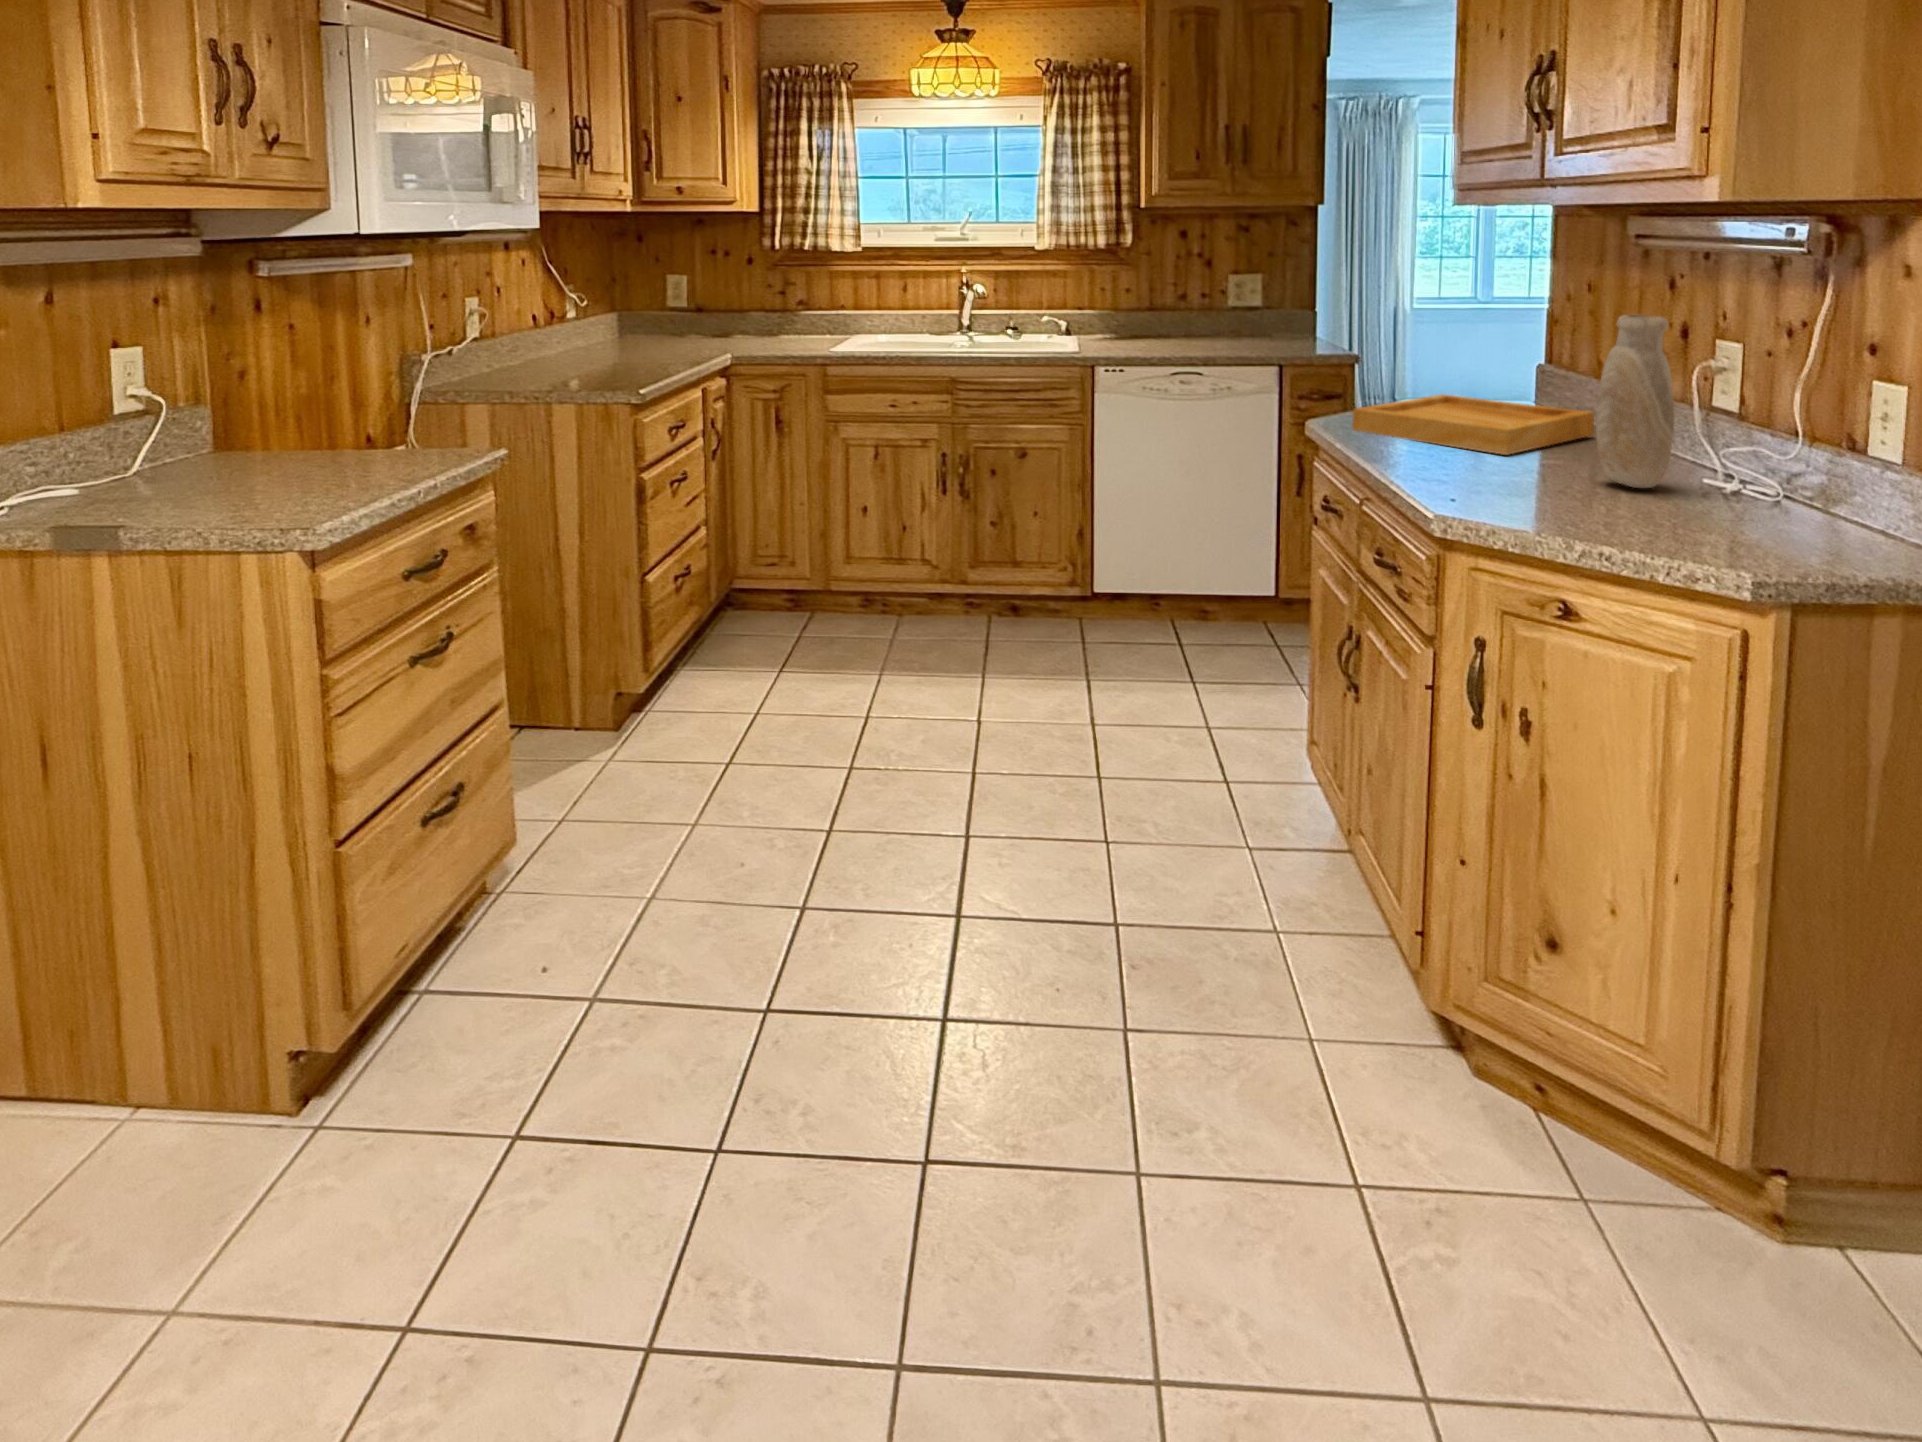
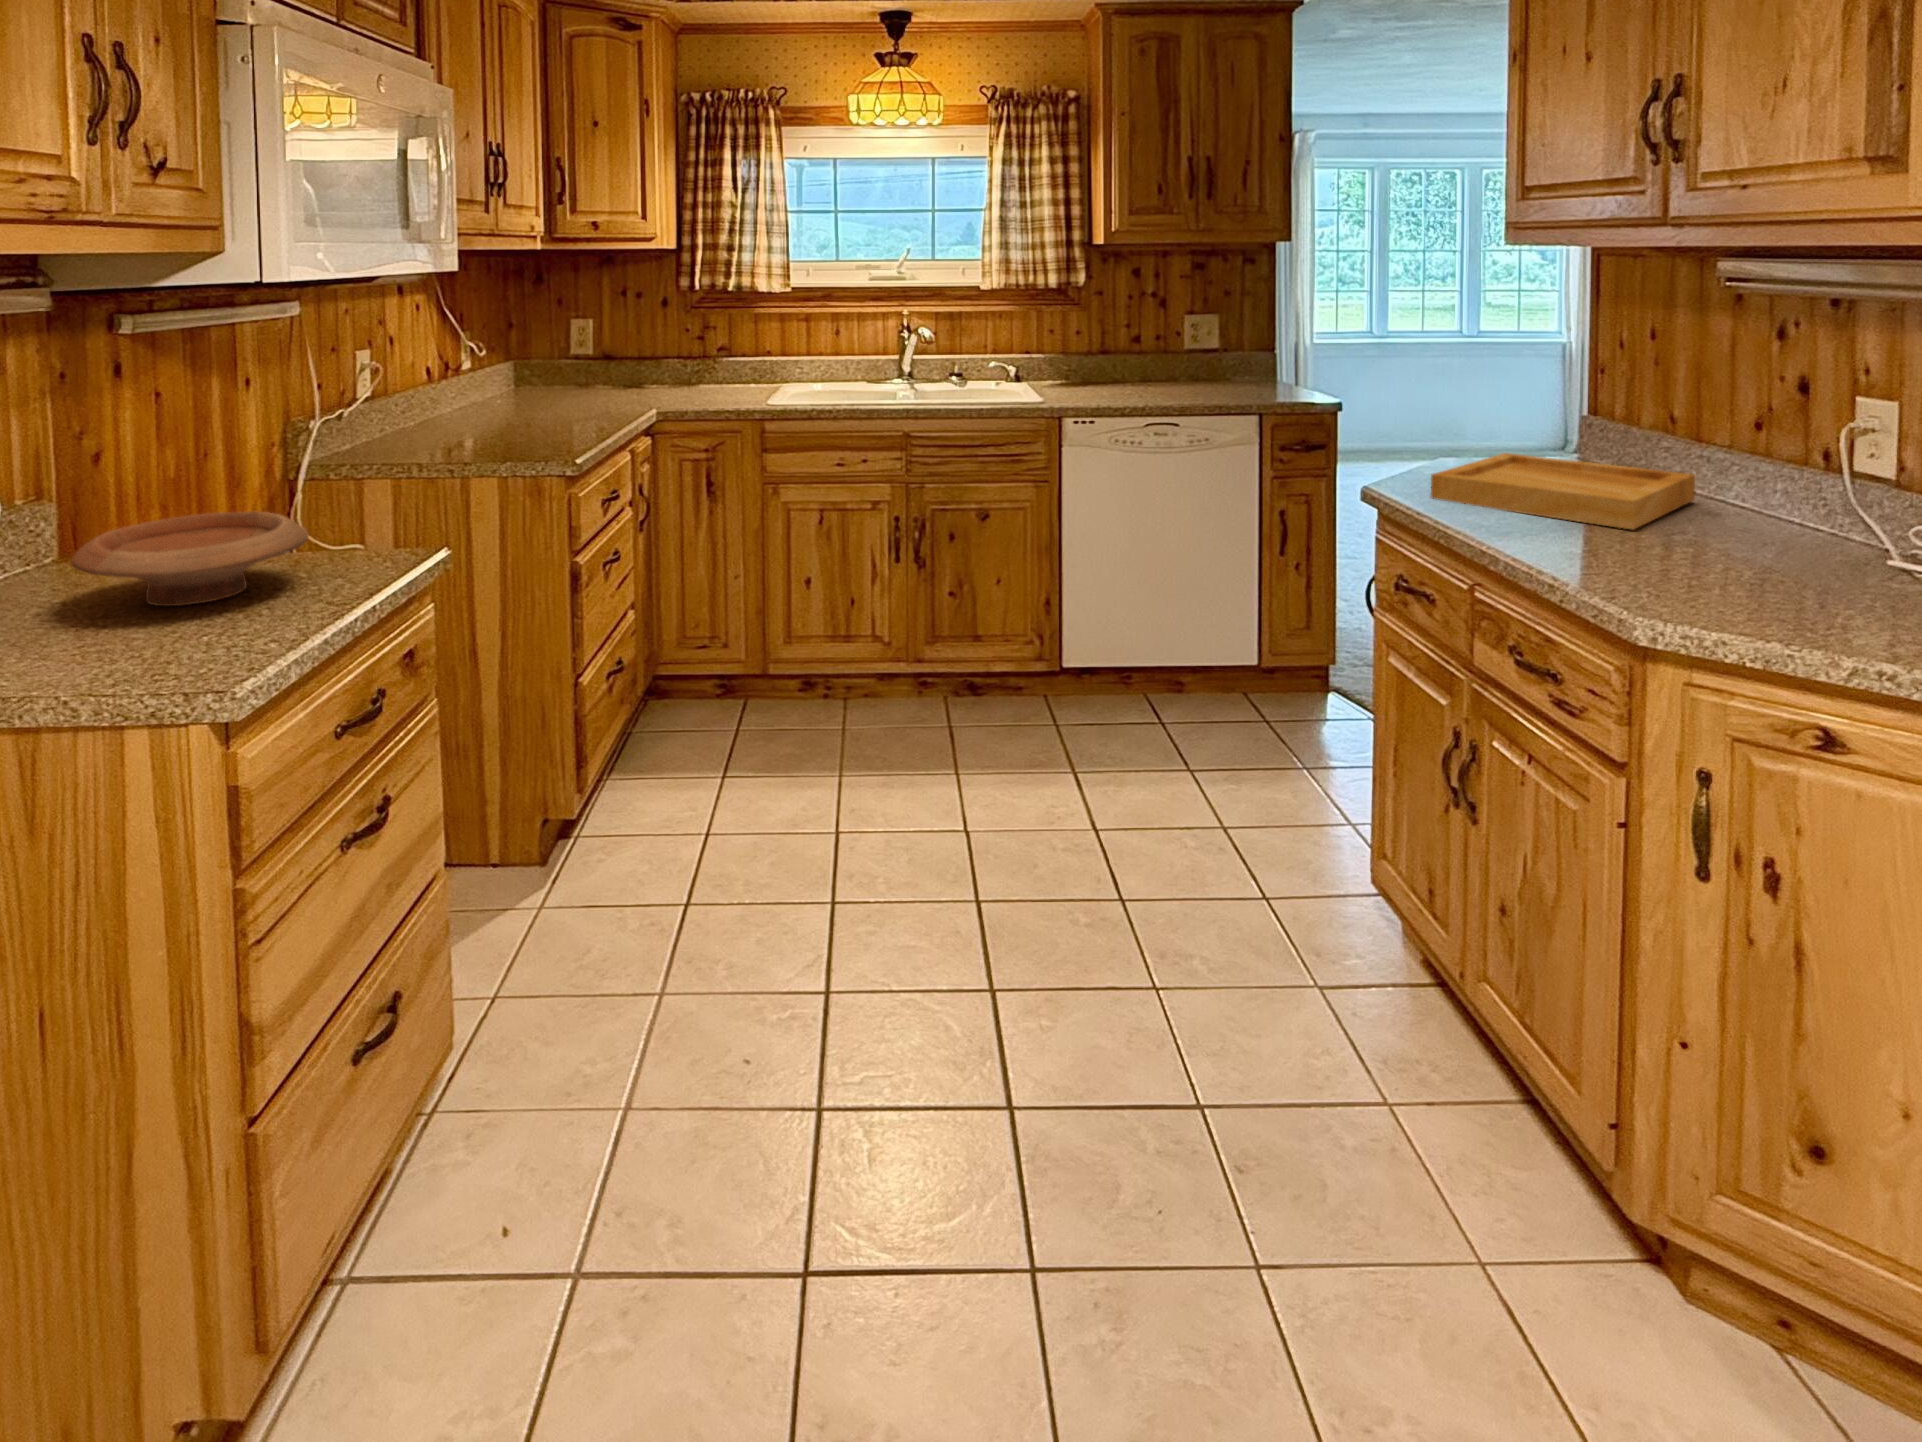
vase: present [1596,315,1674,488] -> none [1769,373,1865,574]
wooden bowl: none [213,414,391,480] -> present [71,512,309,606]

